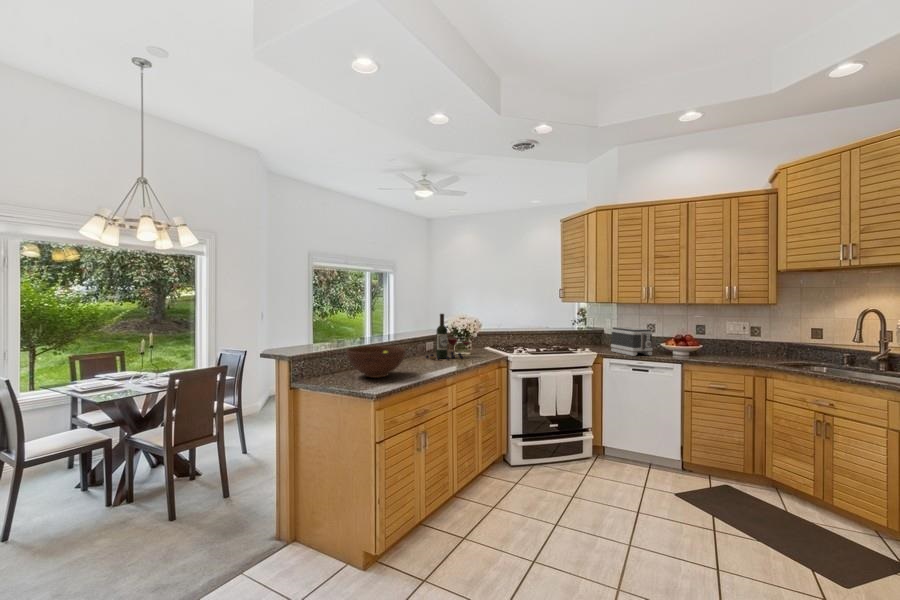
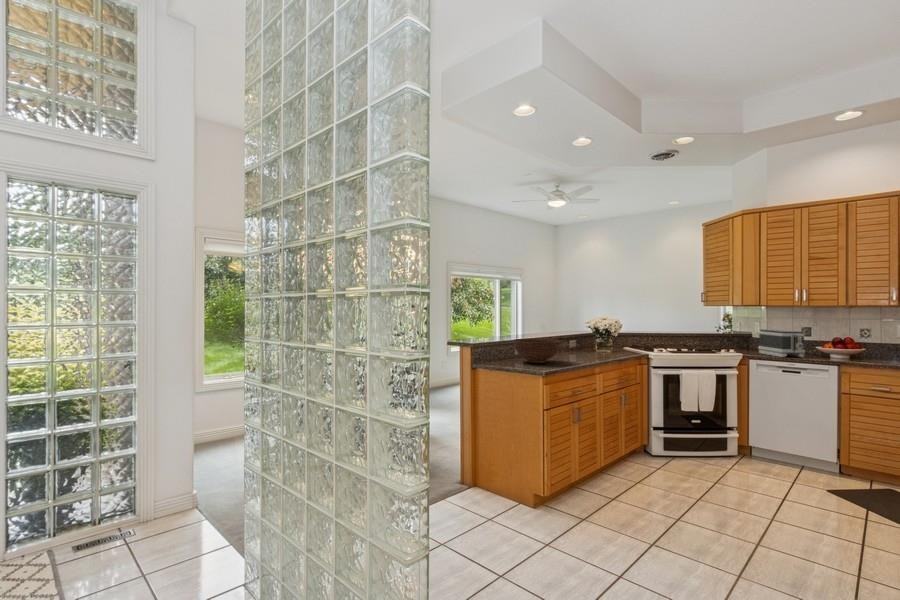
wine bottle: present [426,314,470,360] -> none [572,314,614,354]

